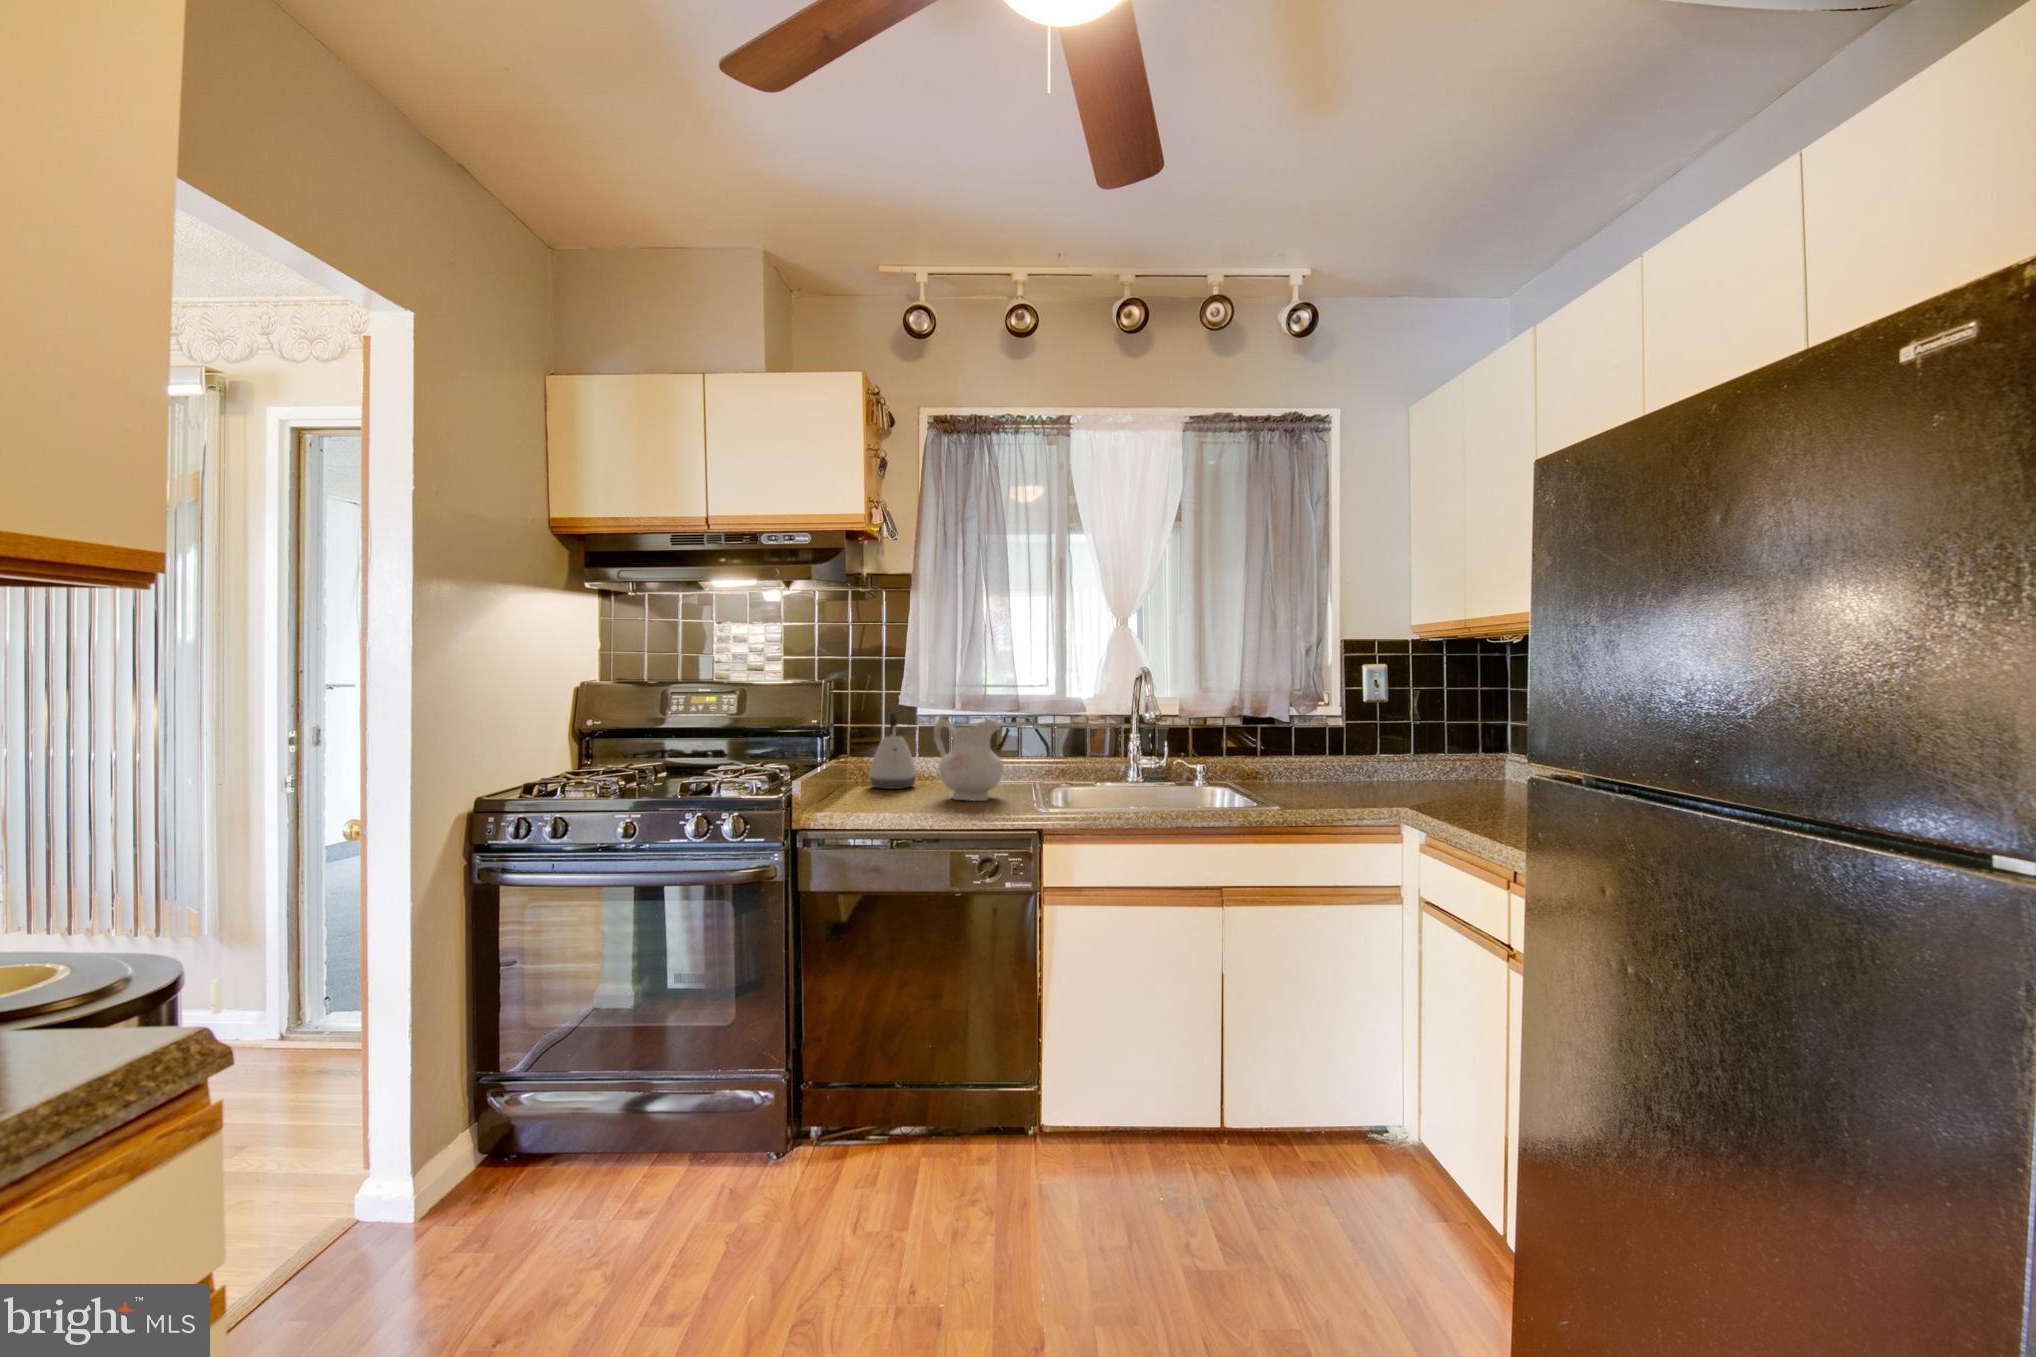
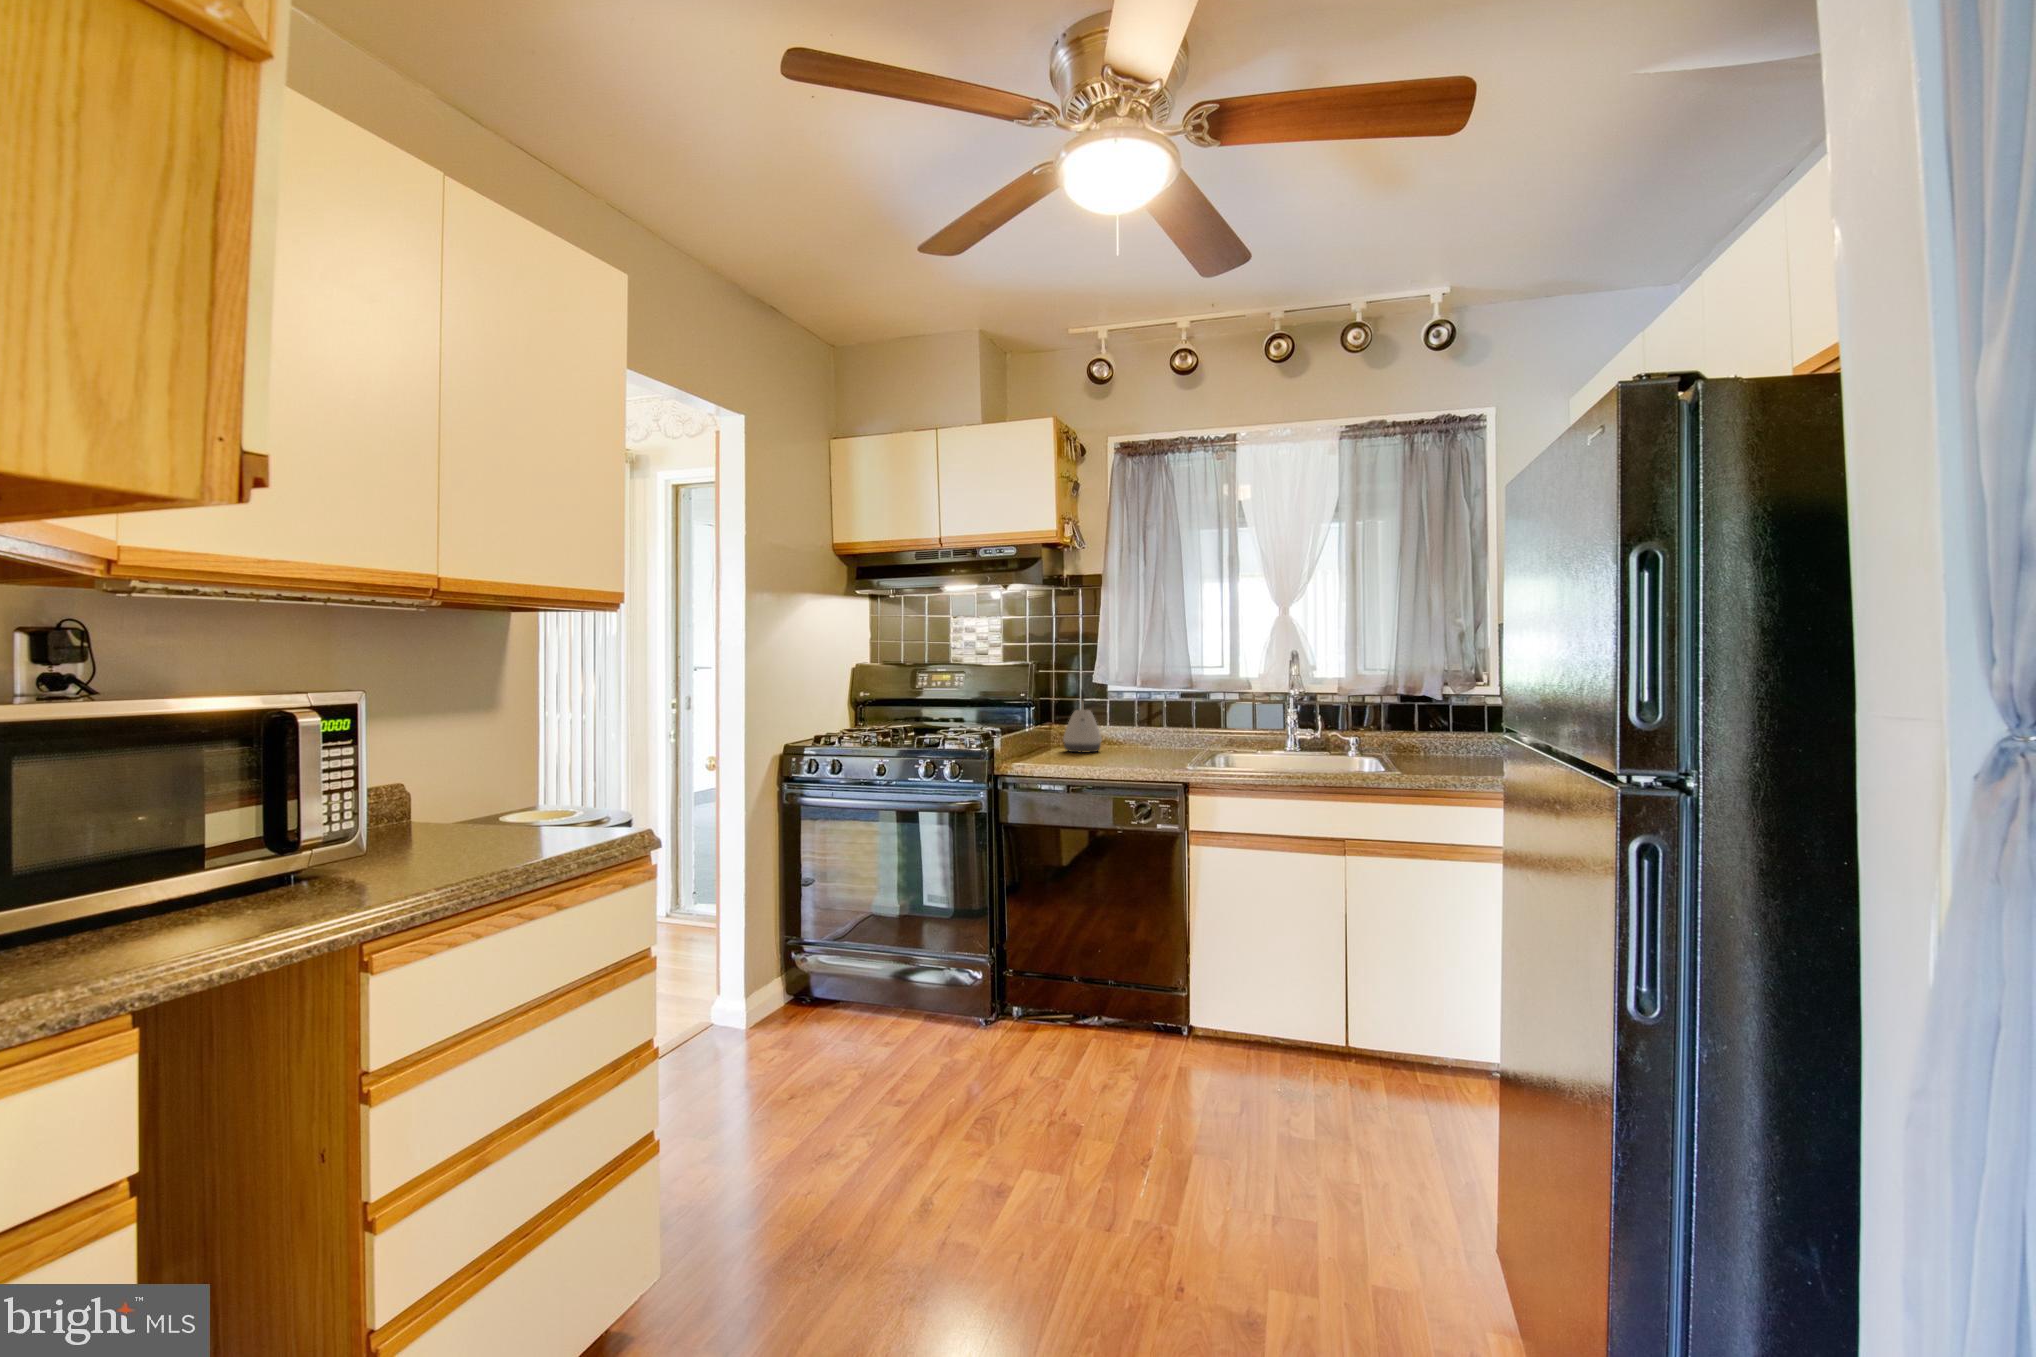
ceramic pitcher: present [934,716,1003,801] -> none [1112,691,1167,761]

